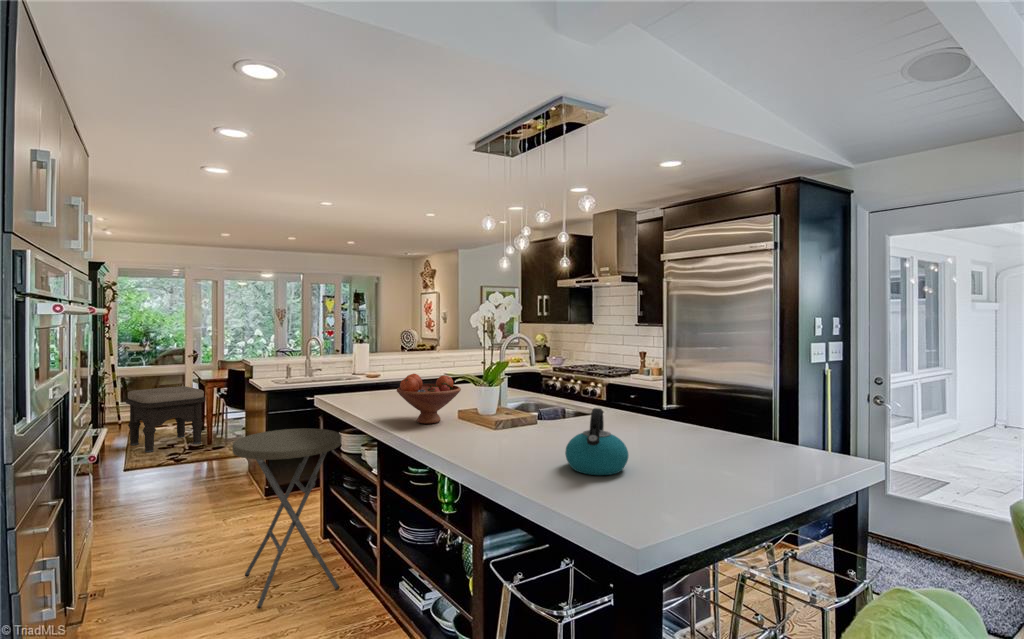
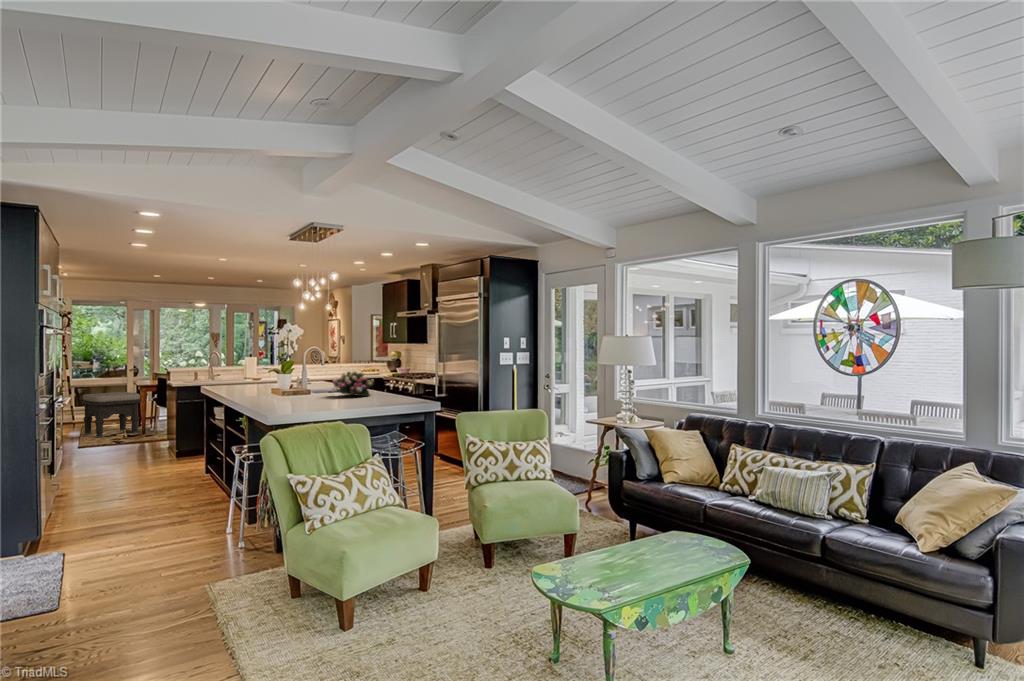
fruit bowl: present [397,374,461,424] -> none [231,367,267,392]
flower arrangement: none [631,388,721,448] -> present [332,371,374,396]
kettle: present [565,408,628,475] -> none [283,375,310,401]
side table: present [232,428,341,609] -> none [148,402,211,489]

